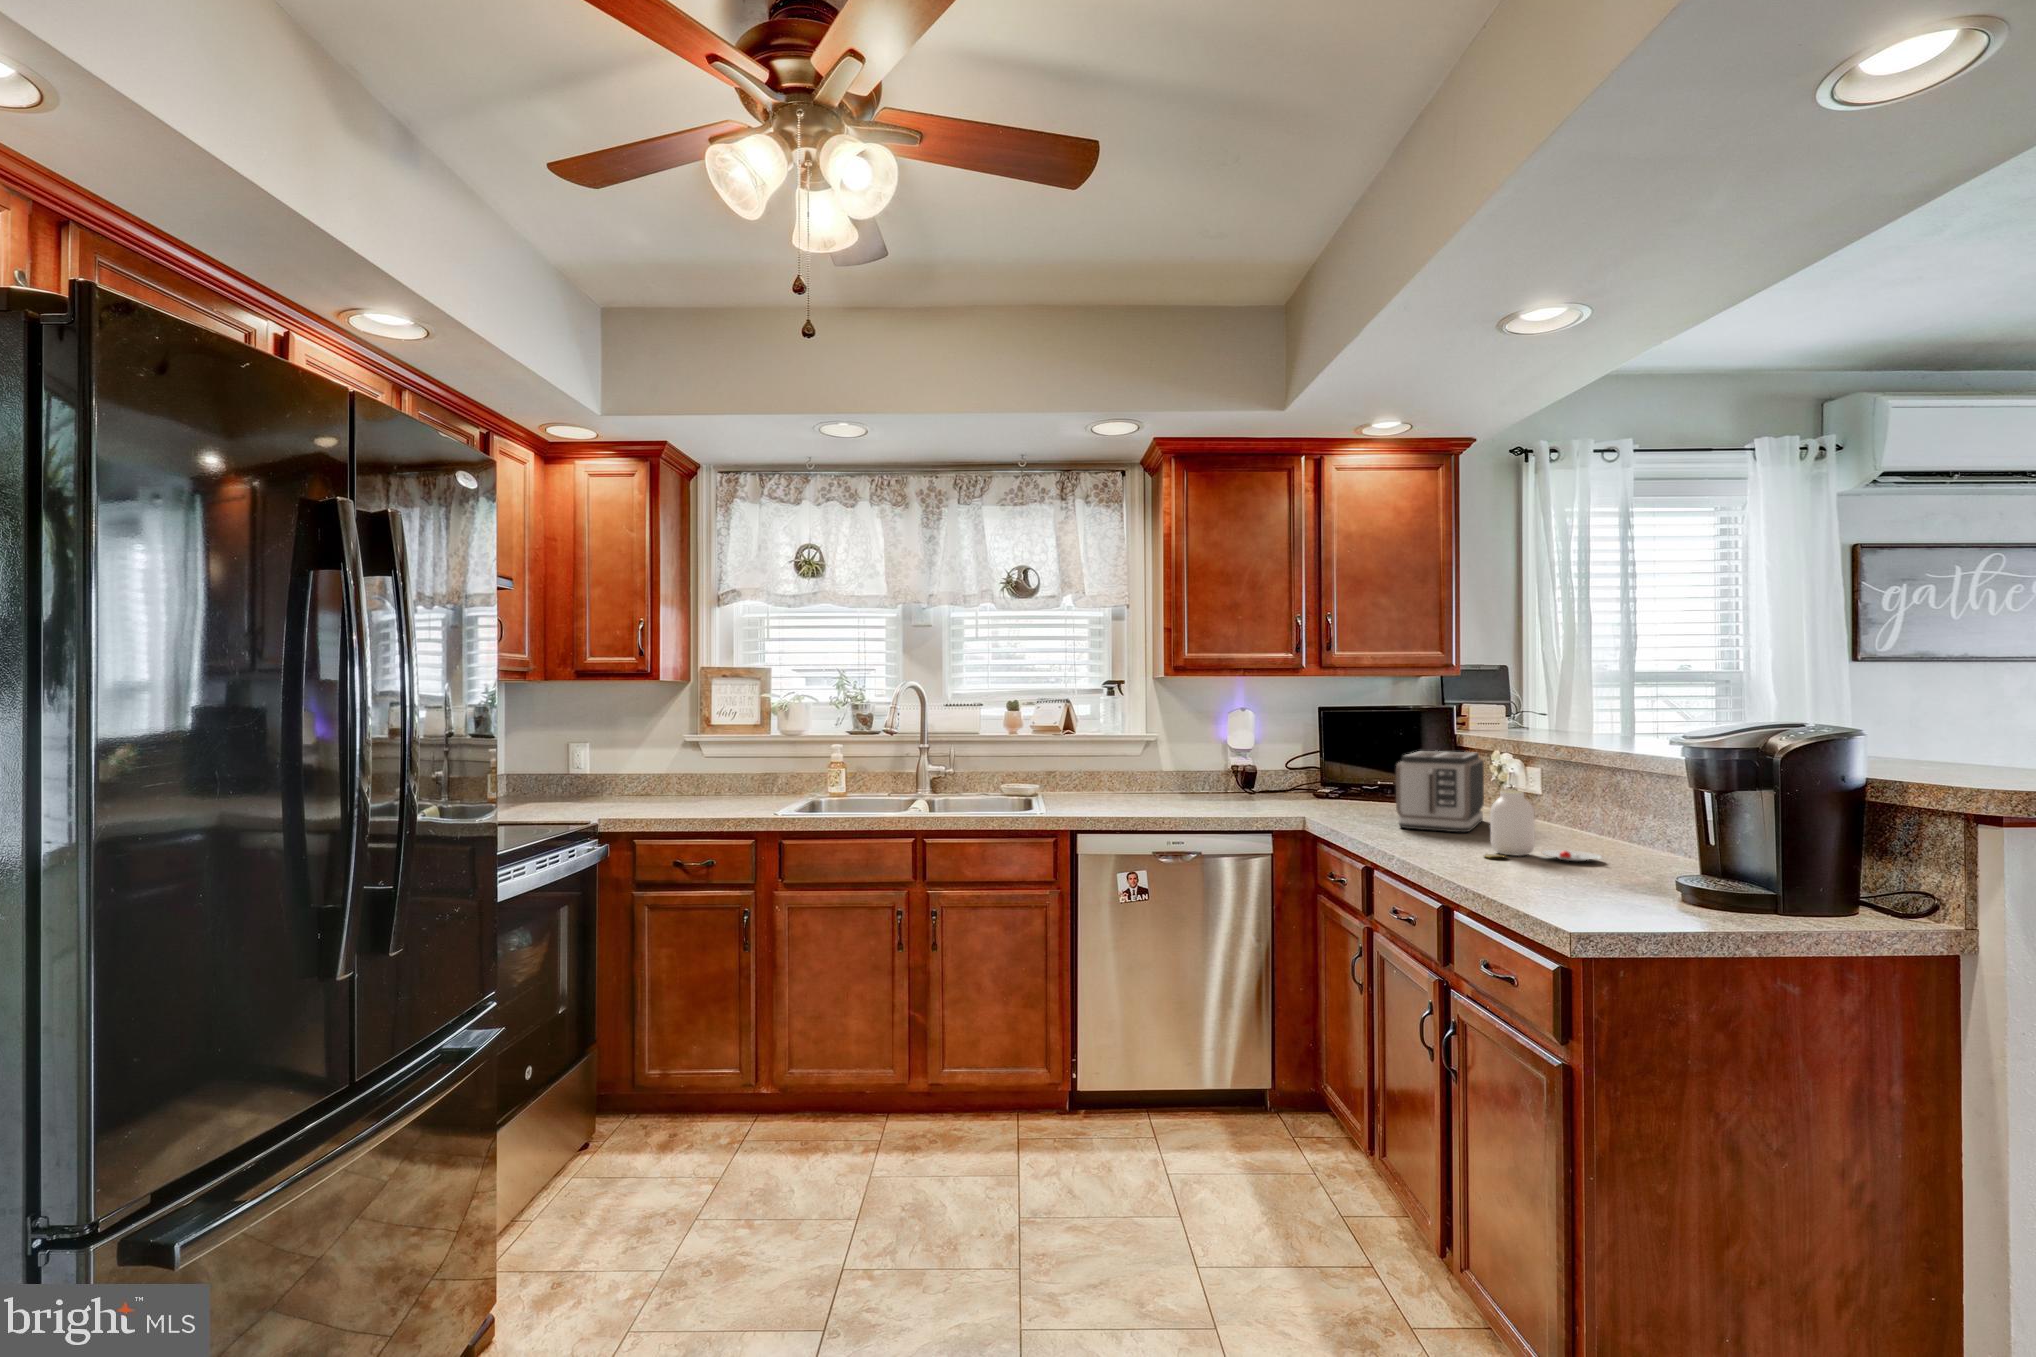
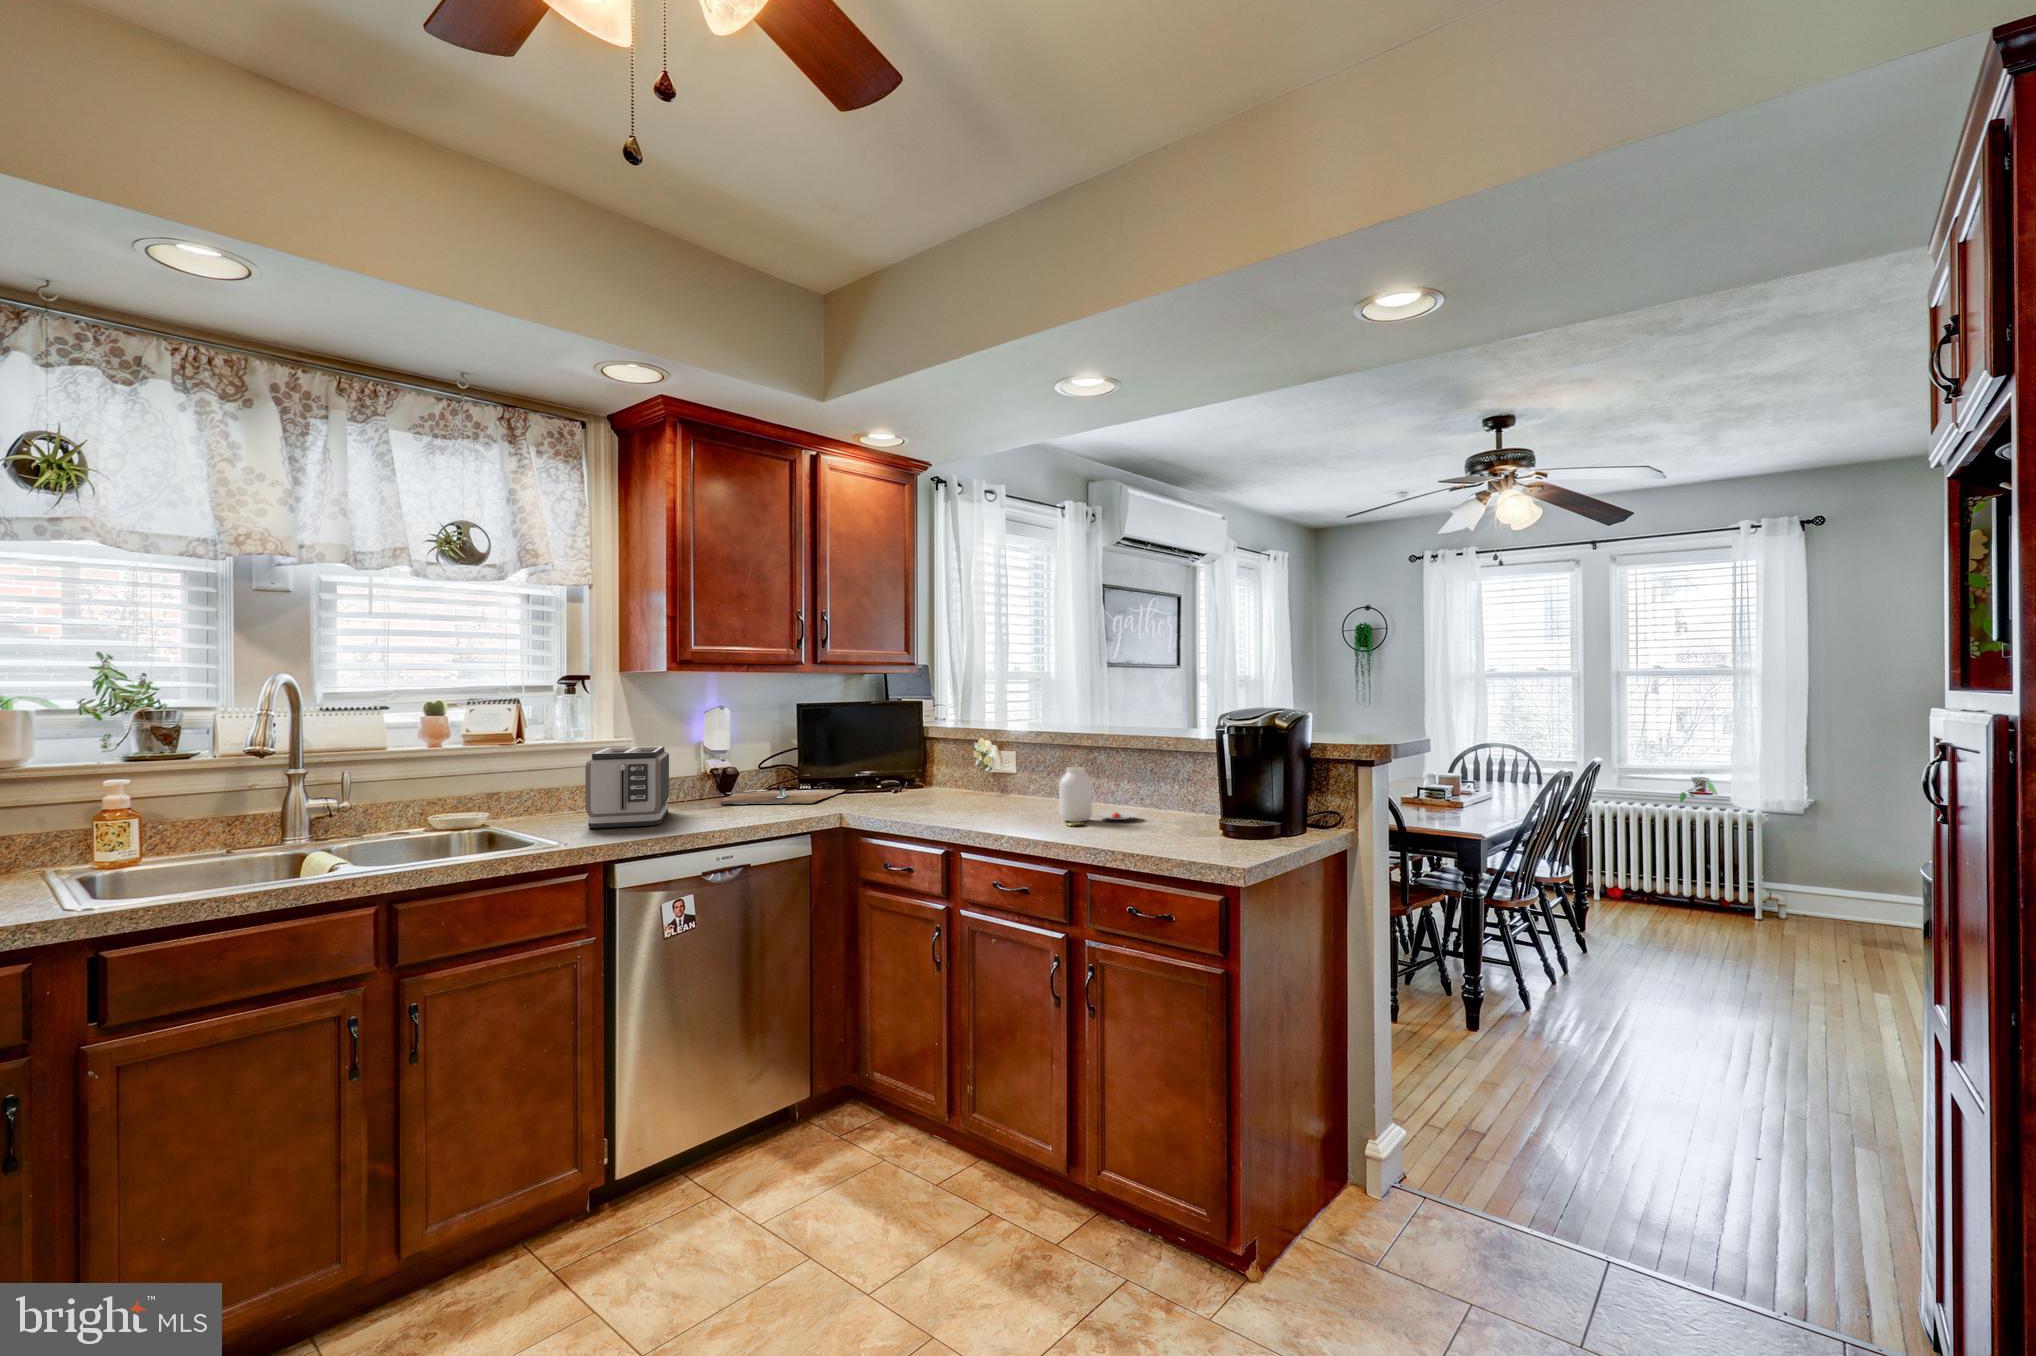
toaster: present [1396,751,1484,832] -> present [585,746,669,828]
cutting board: none [1225,787,1365,806] -> present [721,785,845,804]

